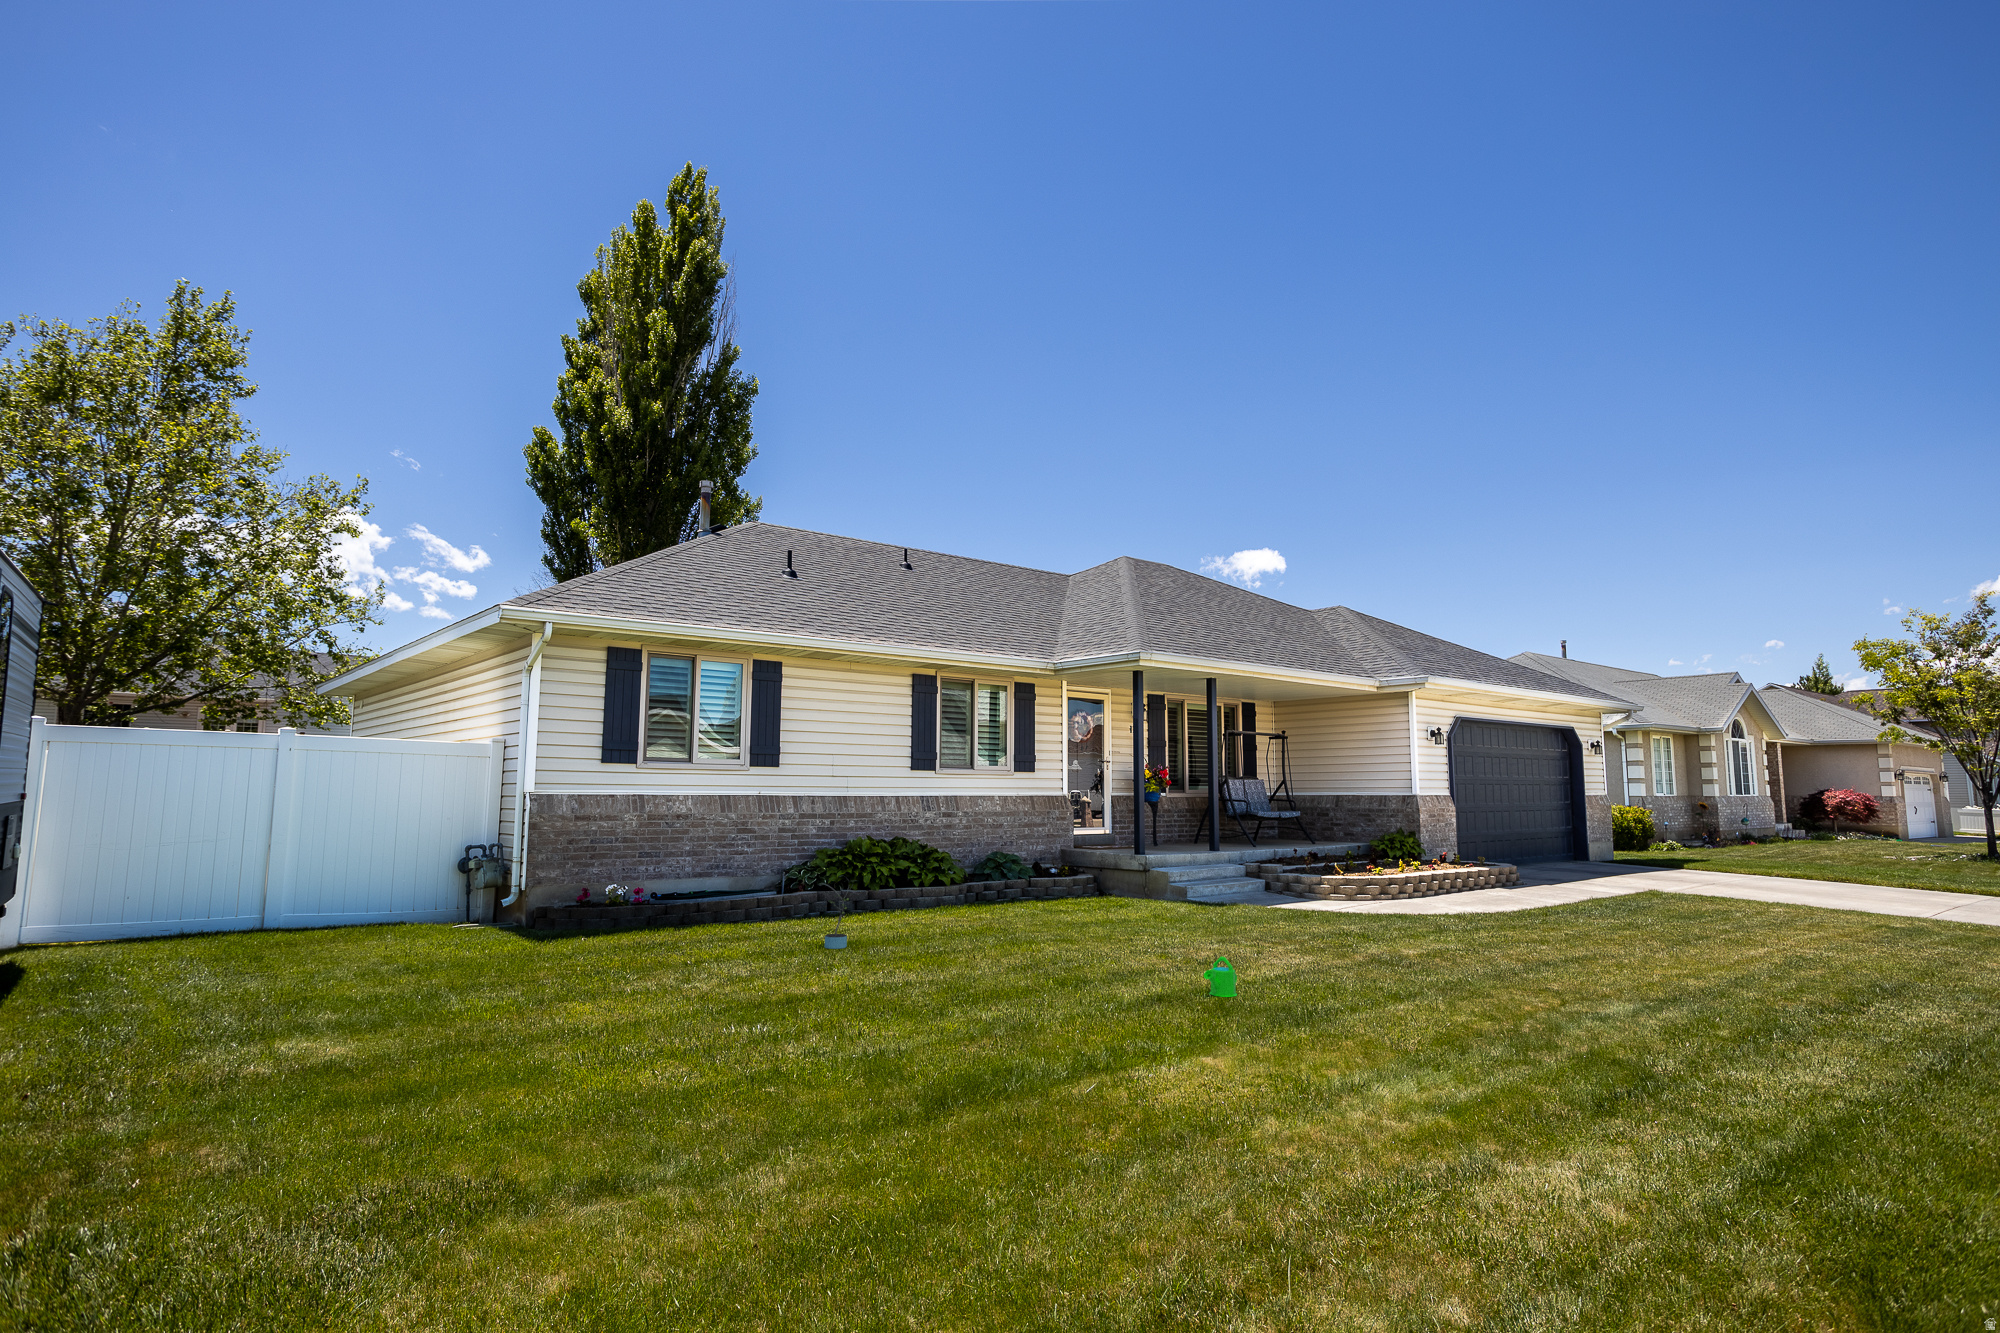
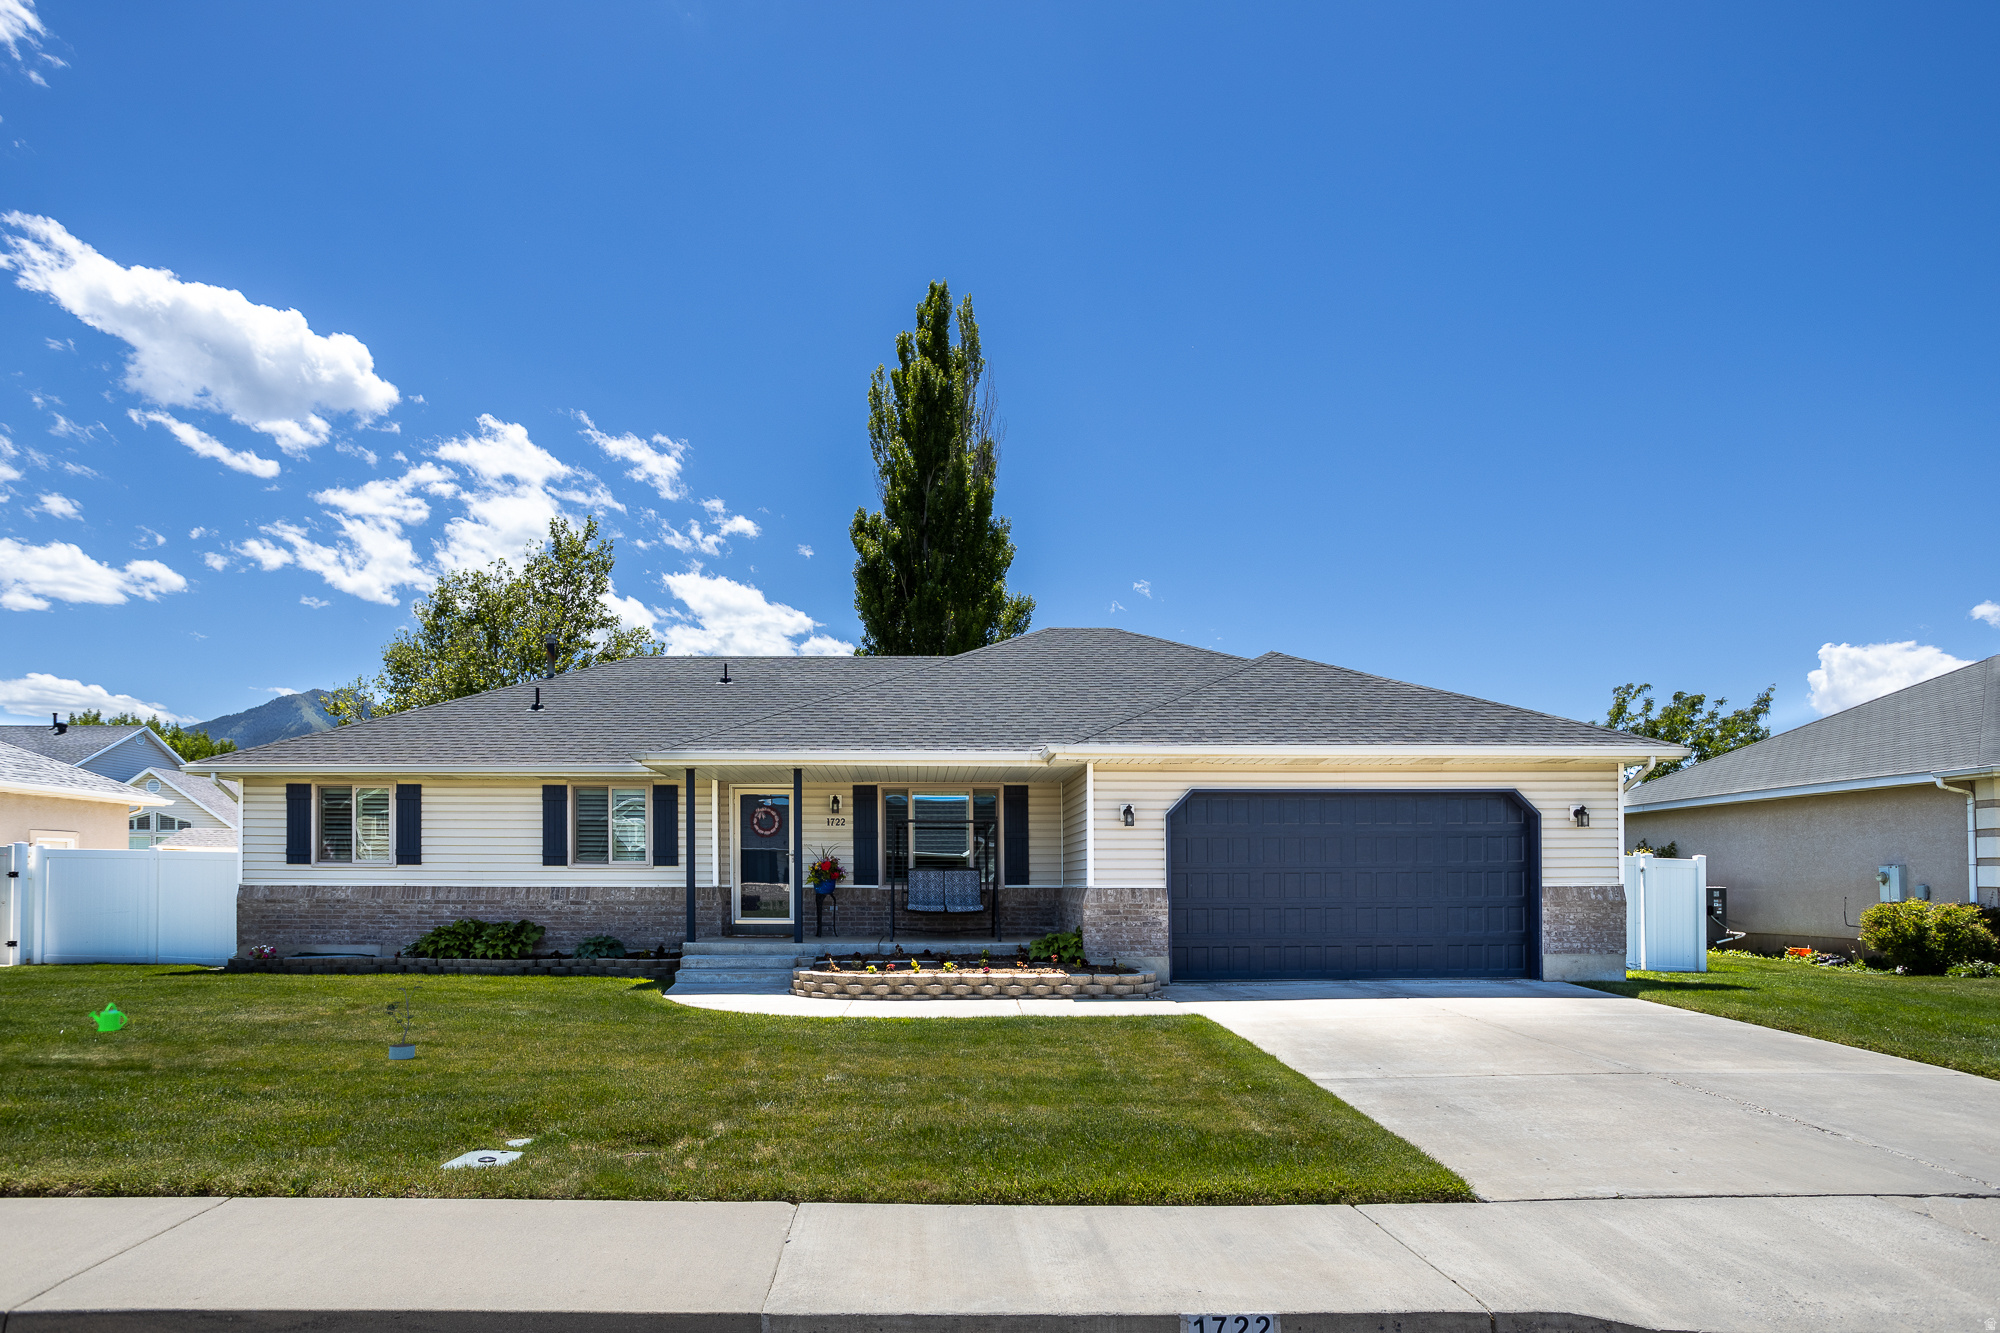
potted plant: present [818,875,857,949] -> present [385,981,423,1060]

